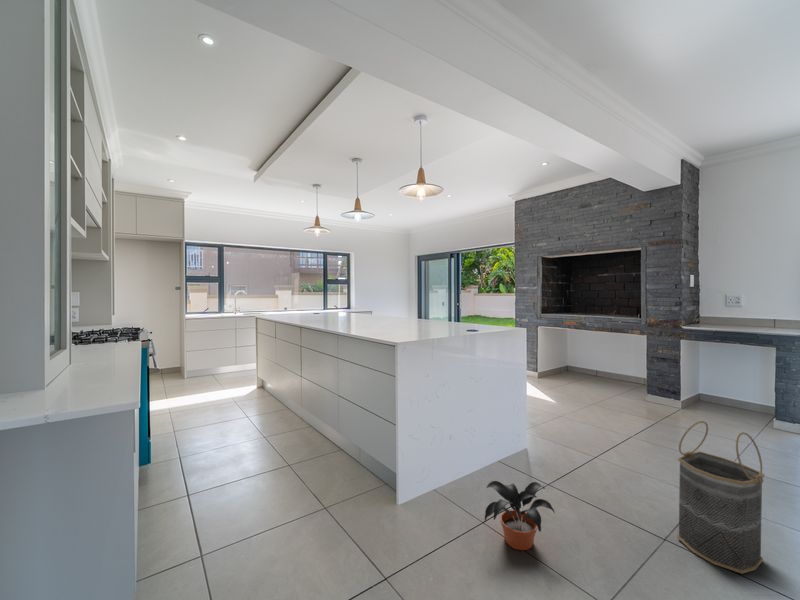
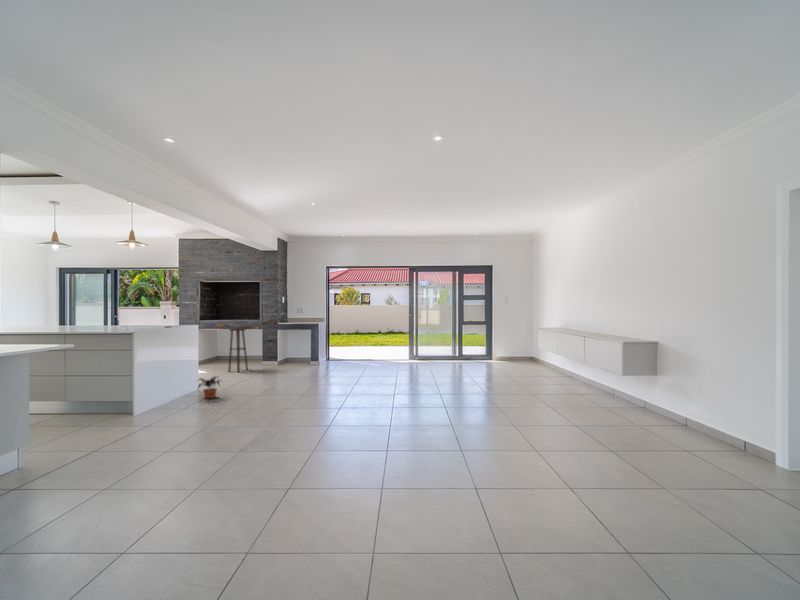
stool: none [581,333,619,416] -> present [228,328,248,372]
basket: present [677,421,764,574] -> none [263,347,285,389]

